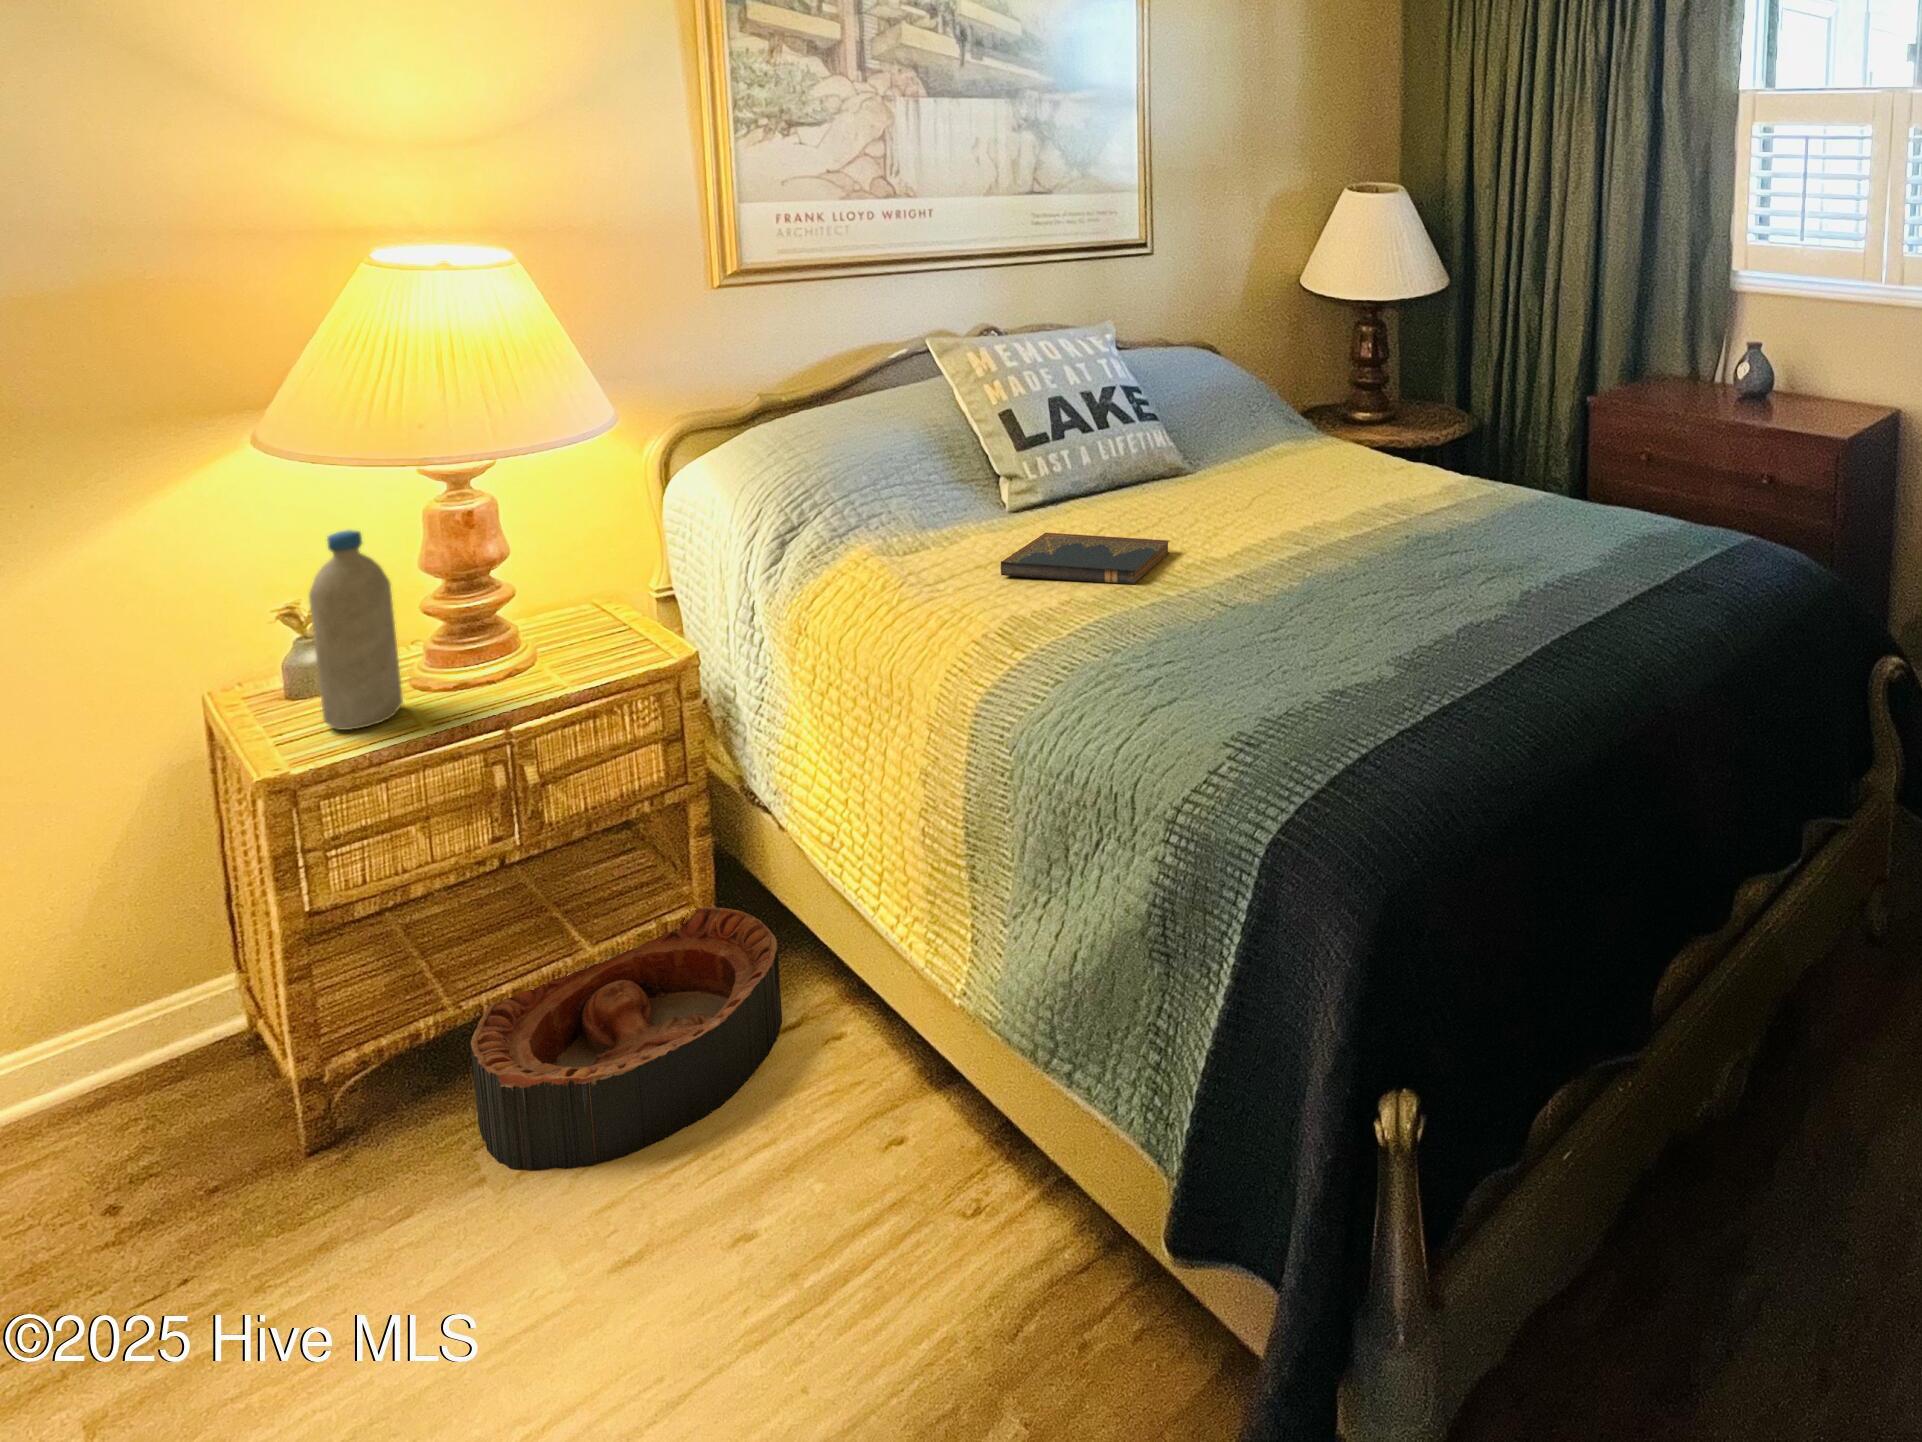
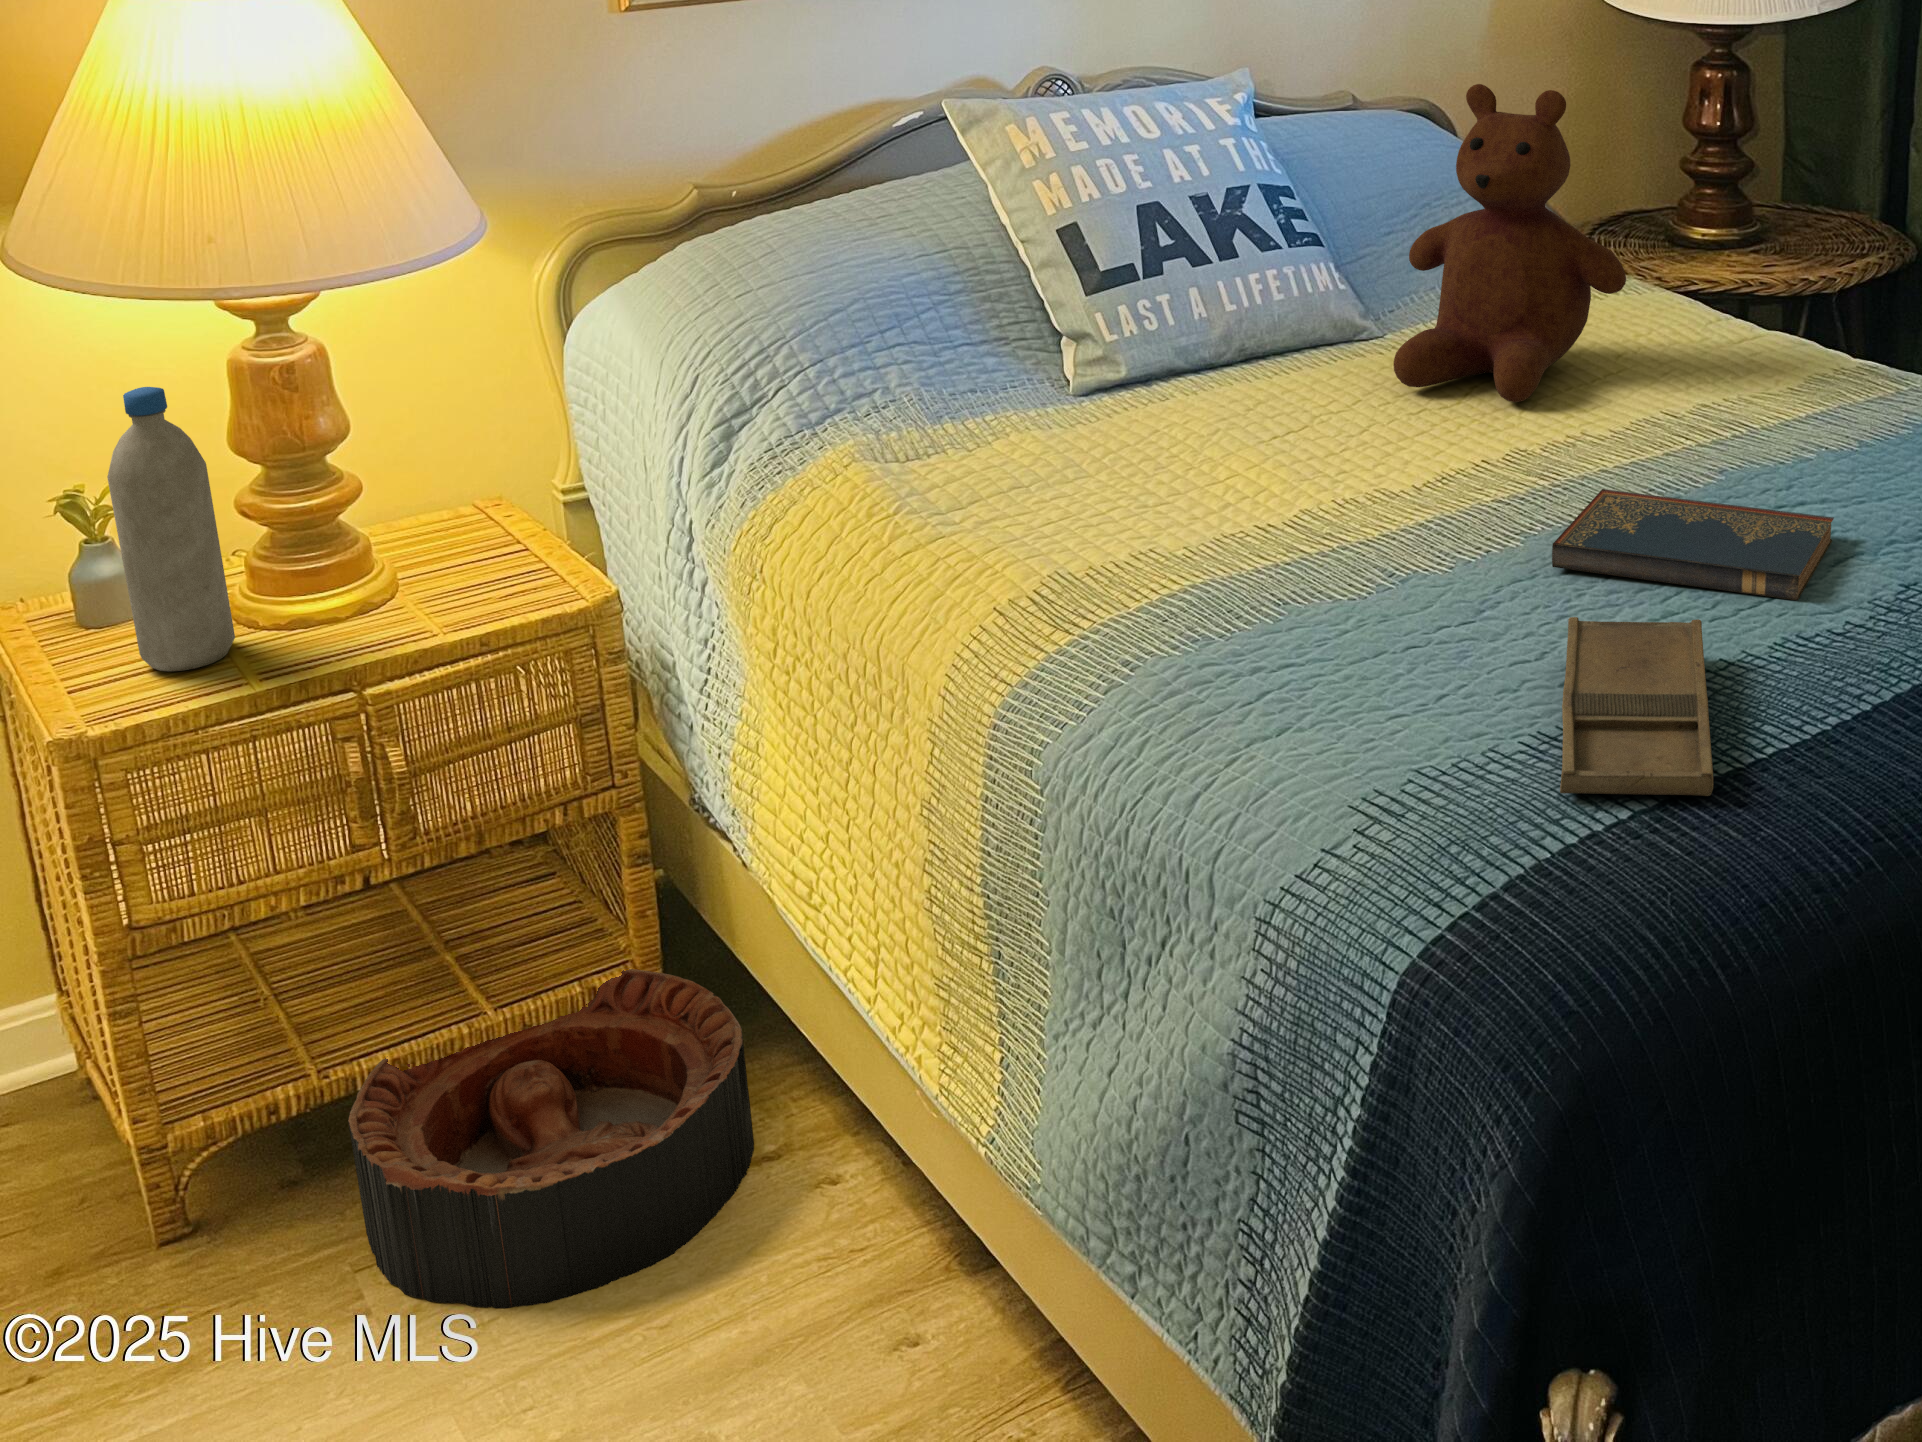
teddy bear: none [1208,327,1340,505] -> present [1394,84,1626,402]
hardcover book: present [1001,533,1169,584] -> present [1552,489,1834,600]
tray: none [1338,617,1438,724] -> present [1560,617,1713,796]

